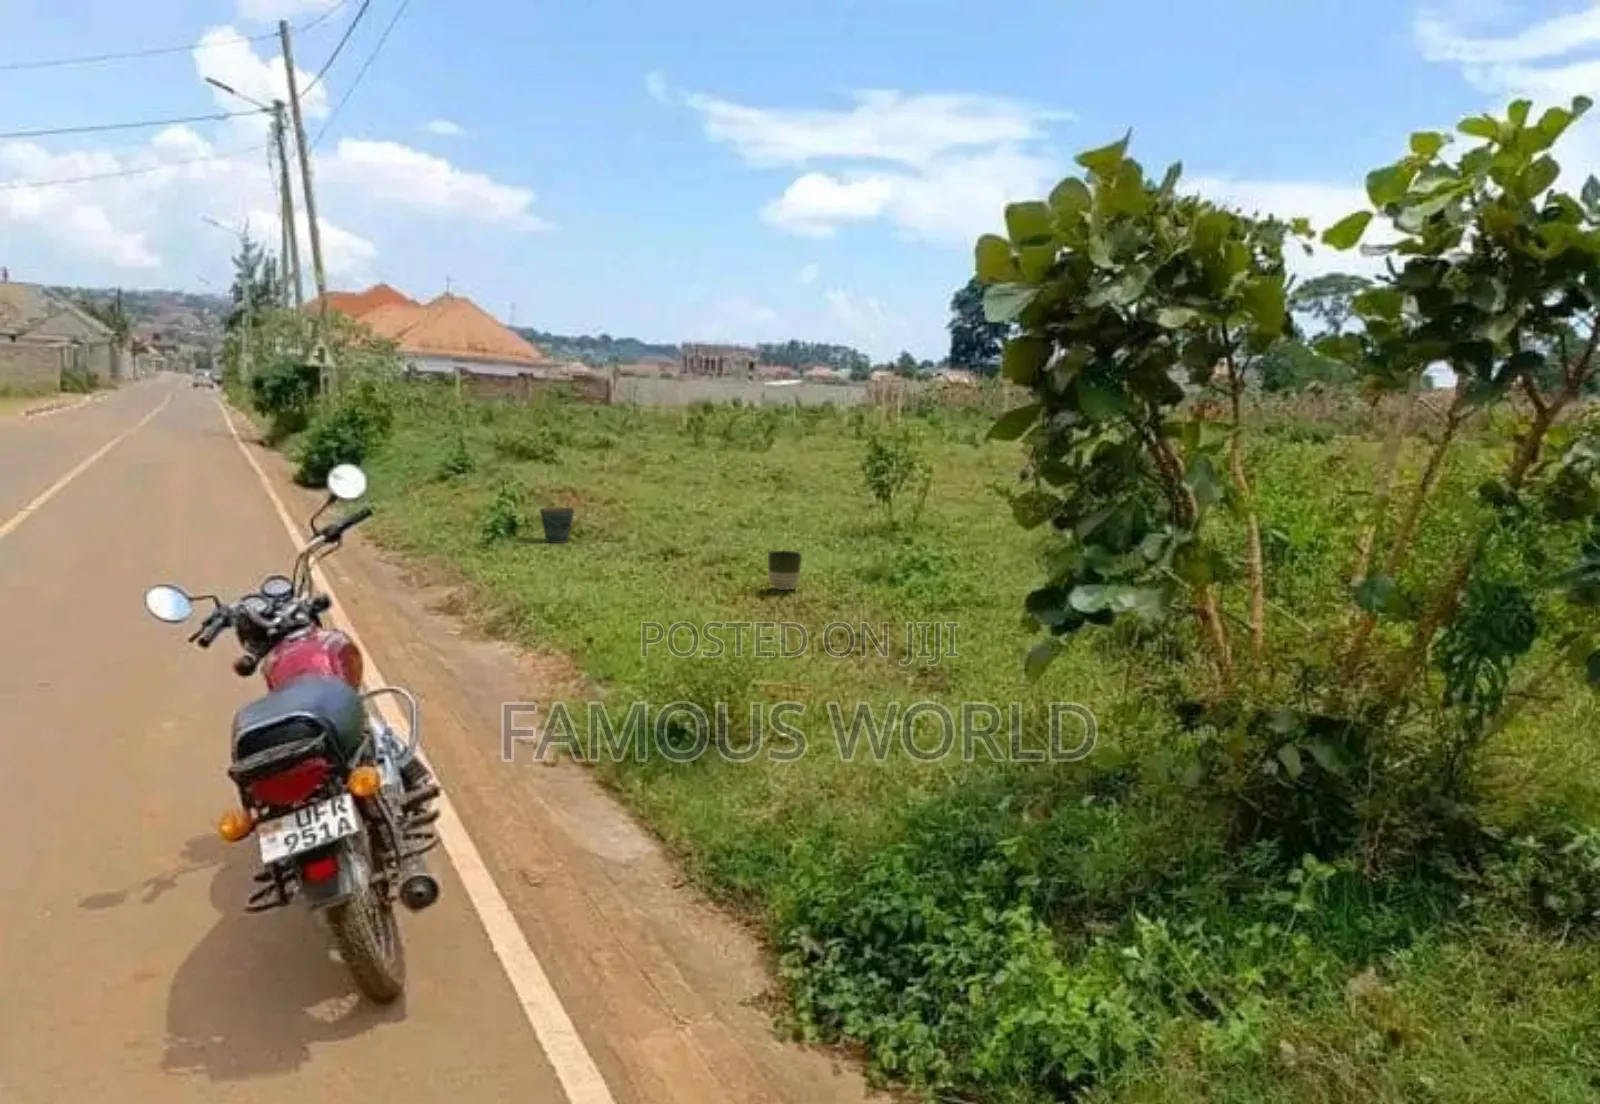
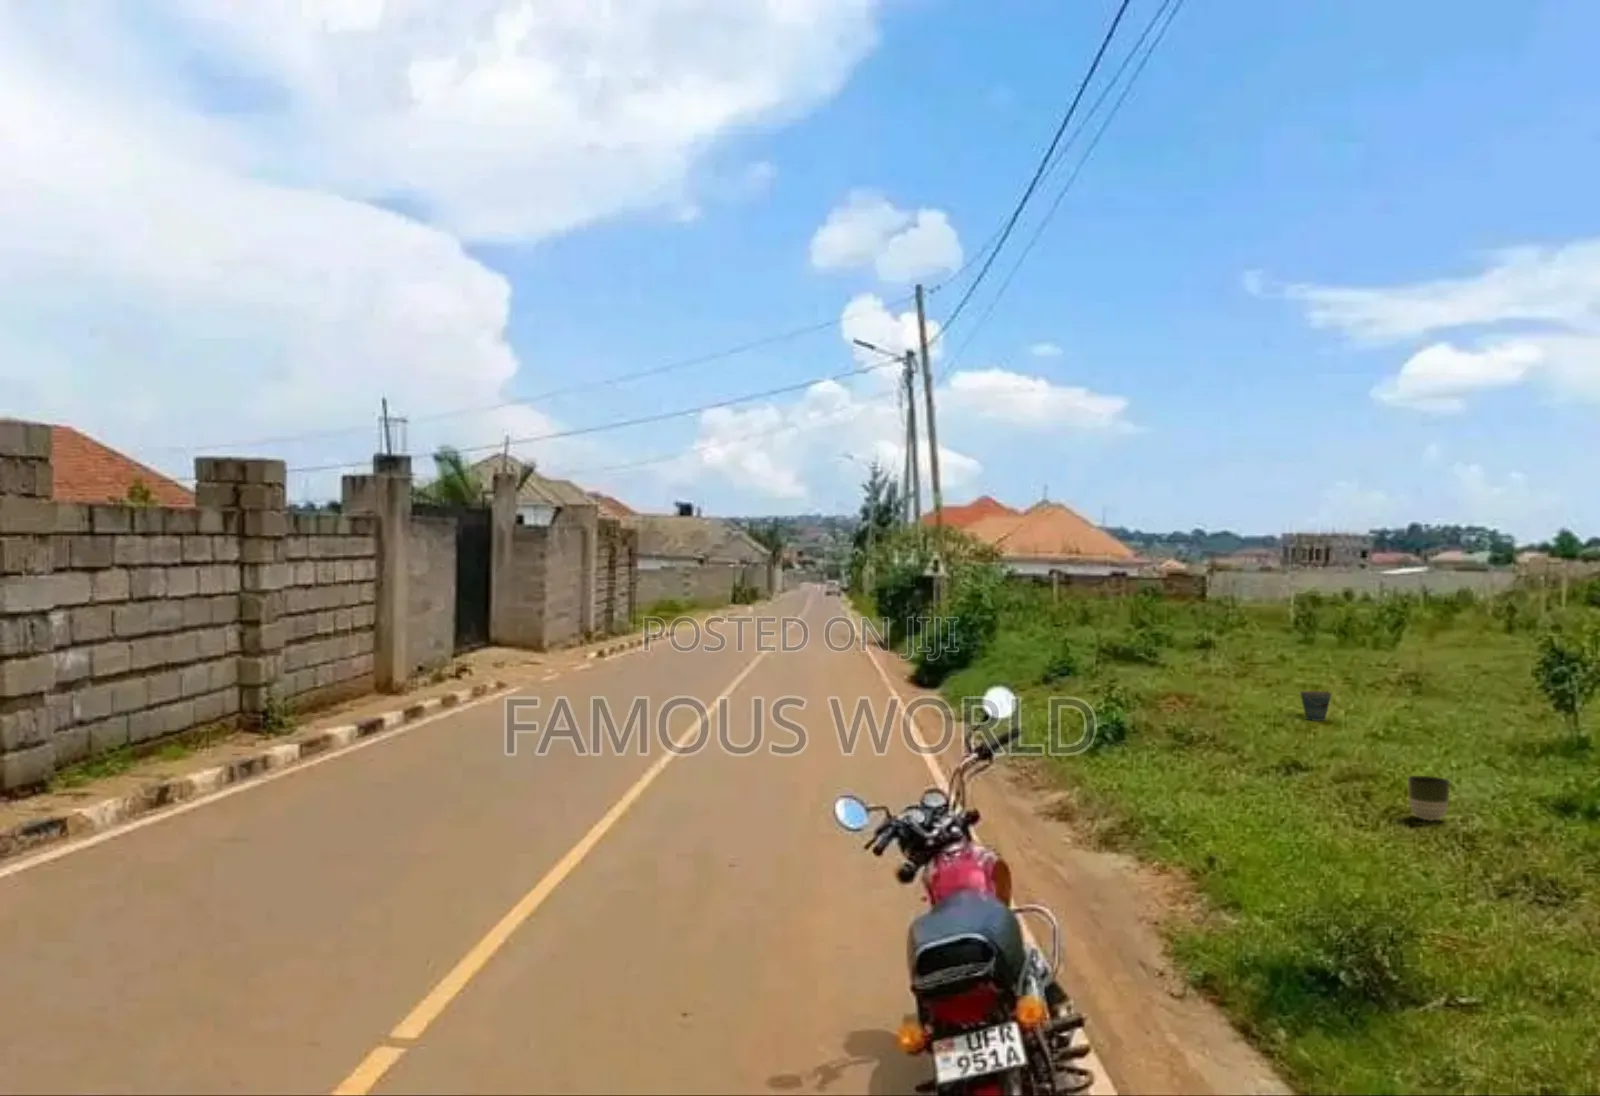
bucket: present [540,507,574,543] -> present [1300,691,1331,721]

